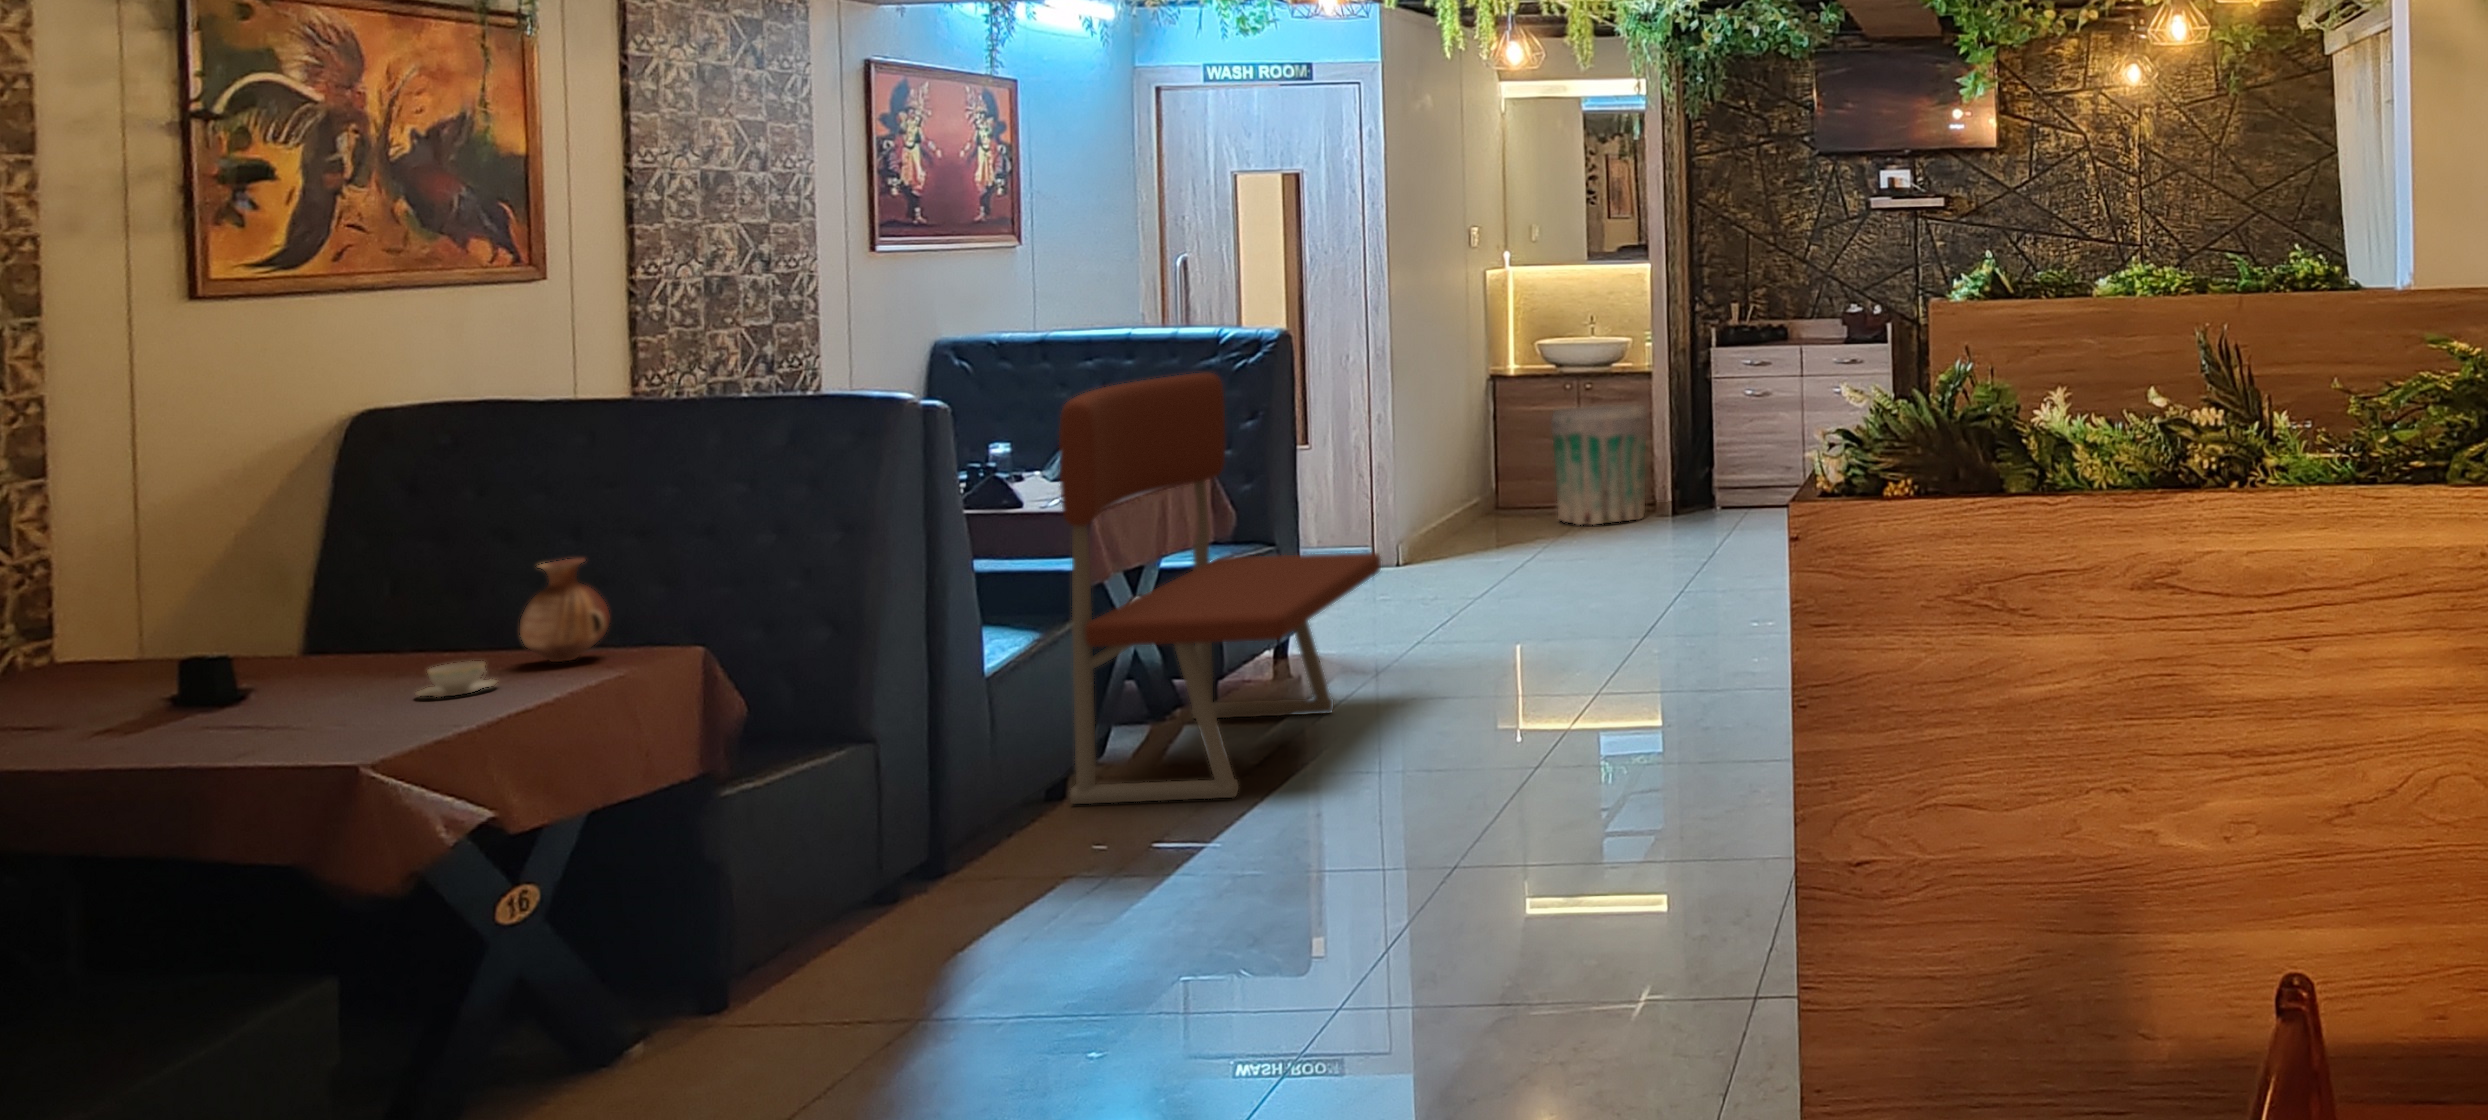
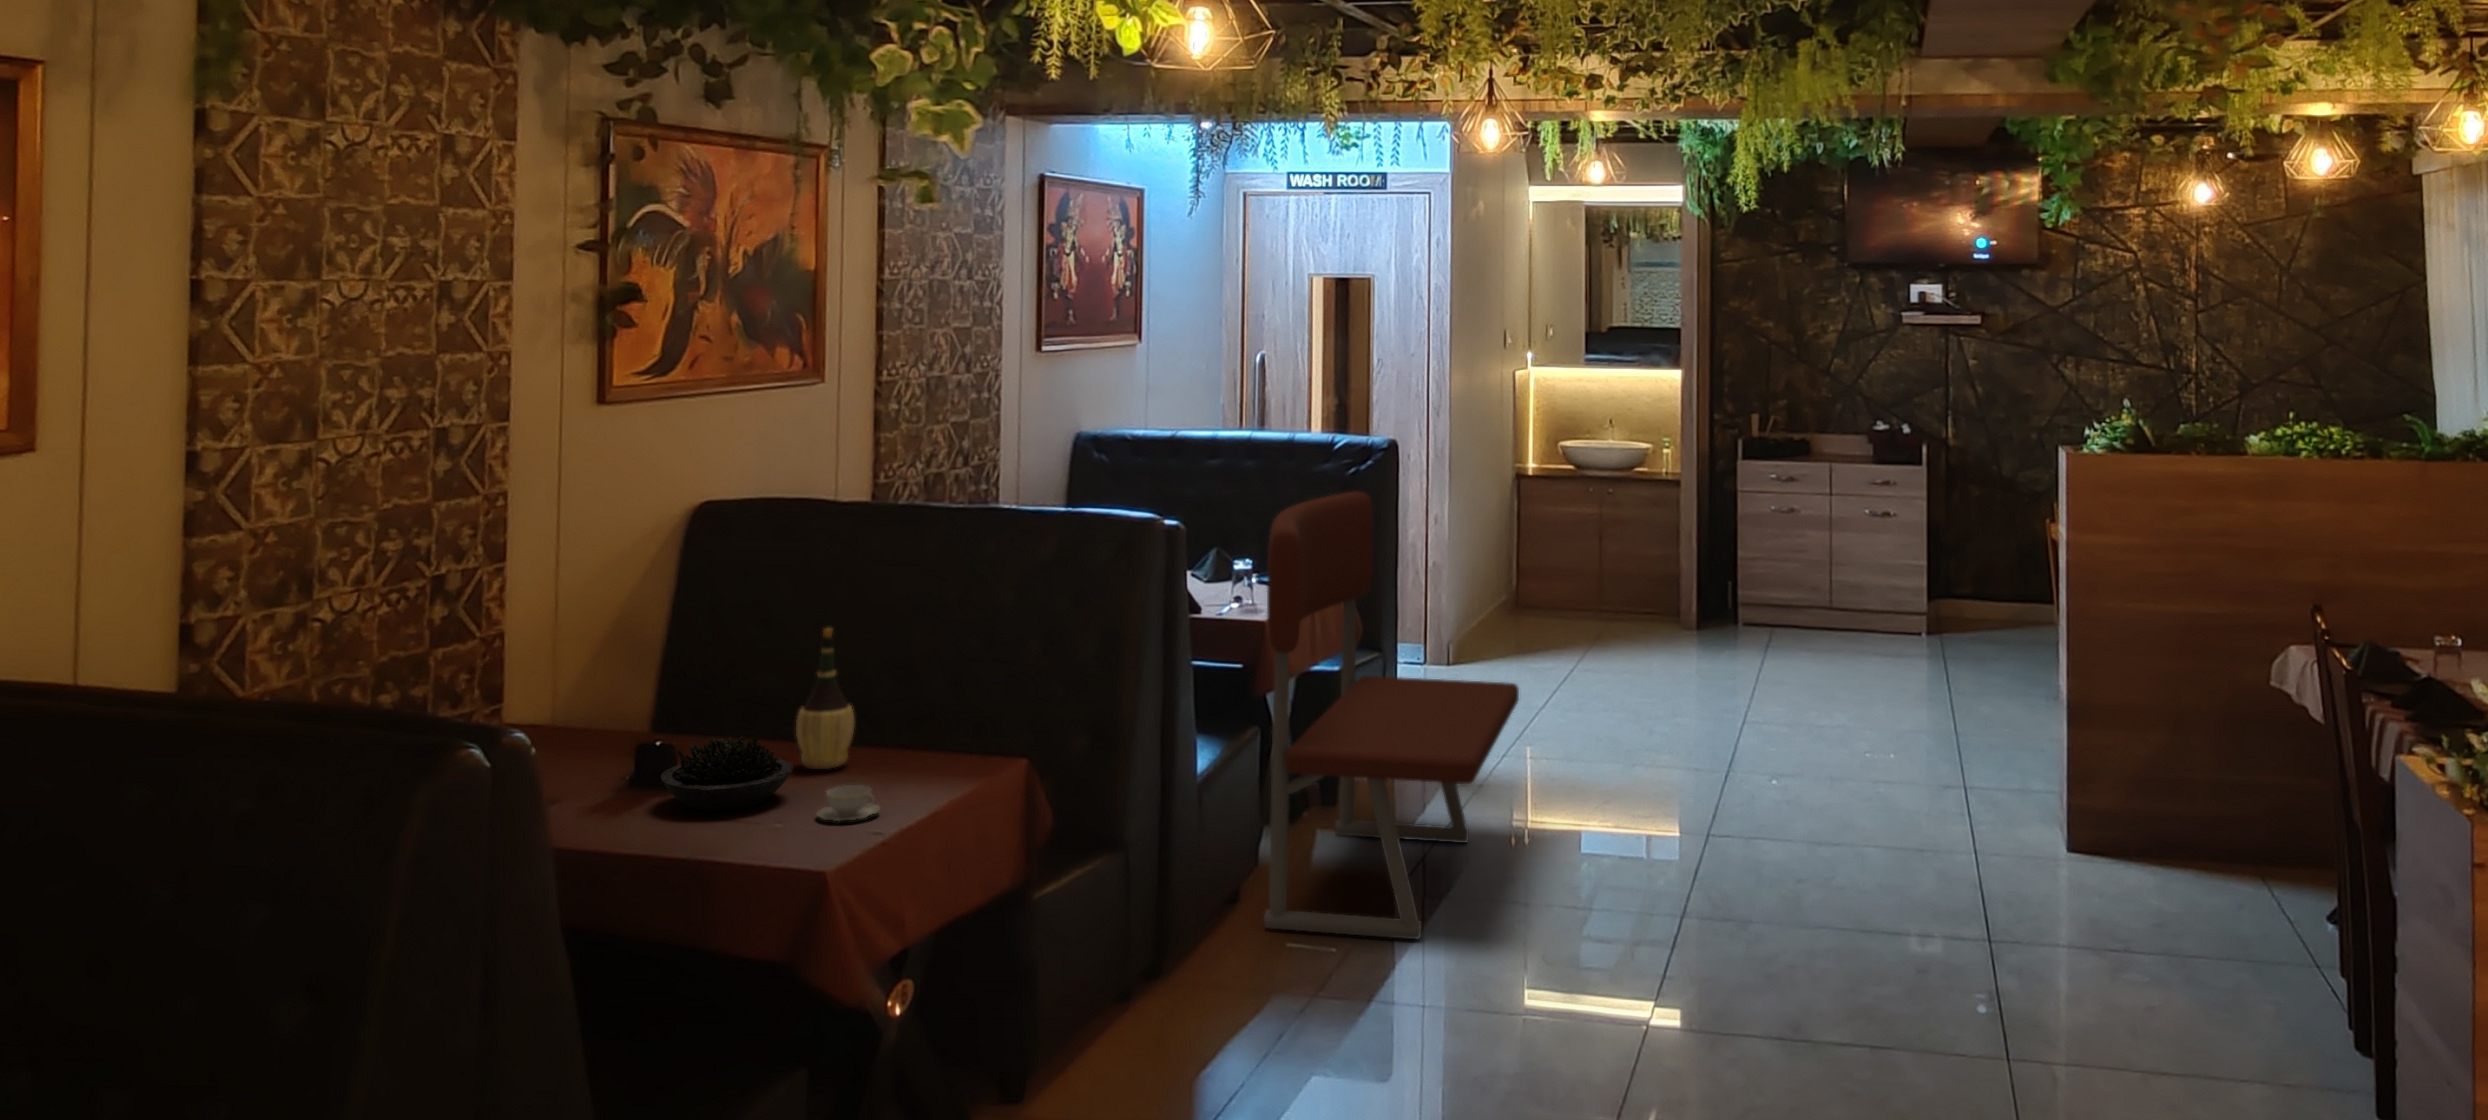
trash can: present [1552,405,1647,525] -> none [1581,512,1674,634]
wine bottle: none [428,512,504,660] -> present [796,628,854,769]
vase: present [520,559,610,662] -> none [880,683,952,783]
succulent plant: none [224,624,403,703] -> present [661,736,793,812]

